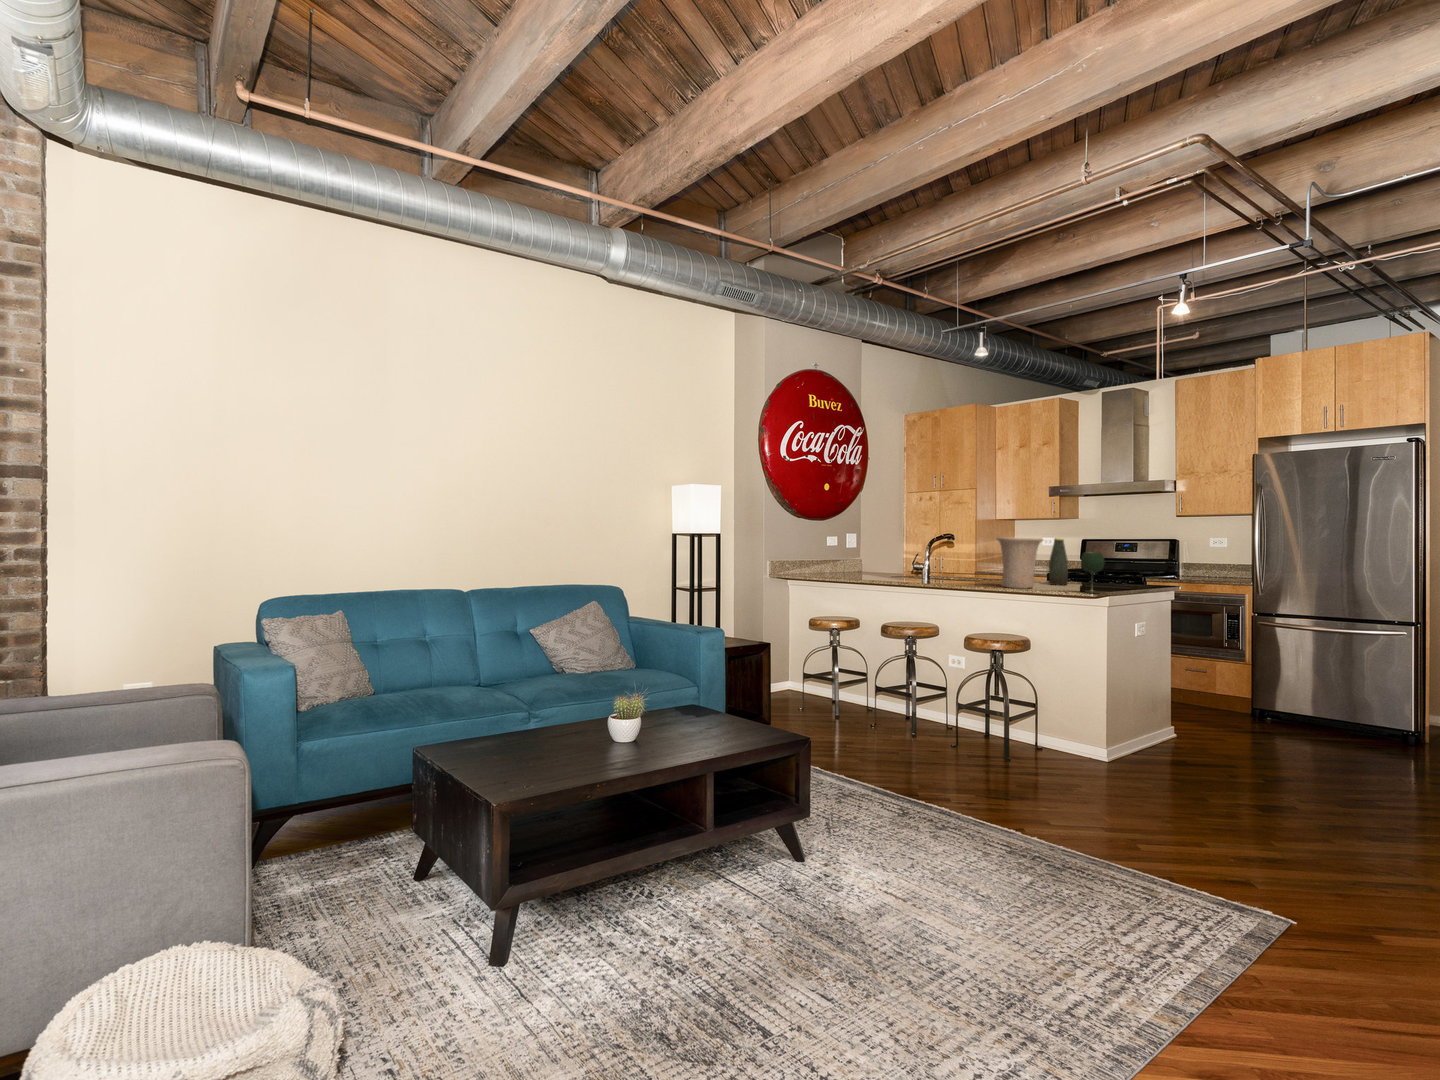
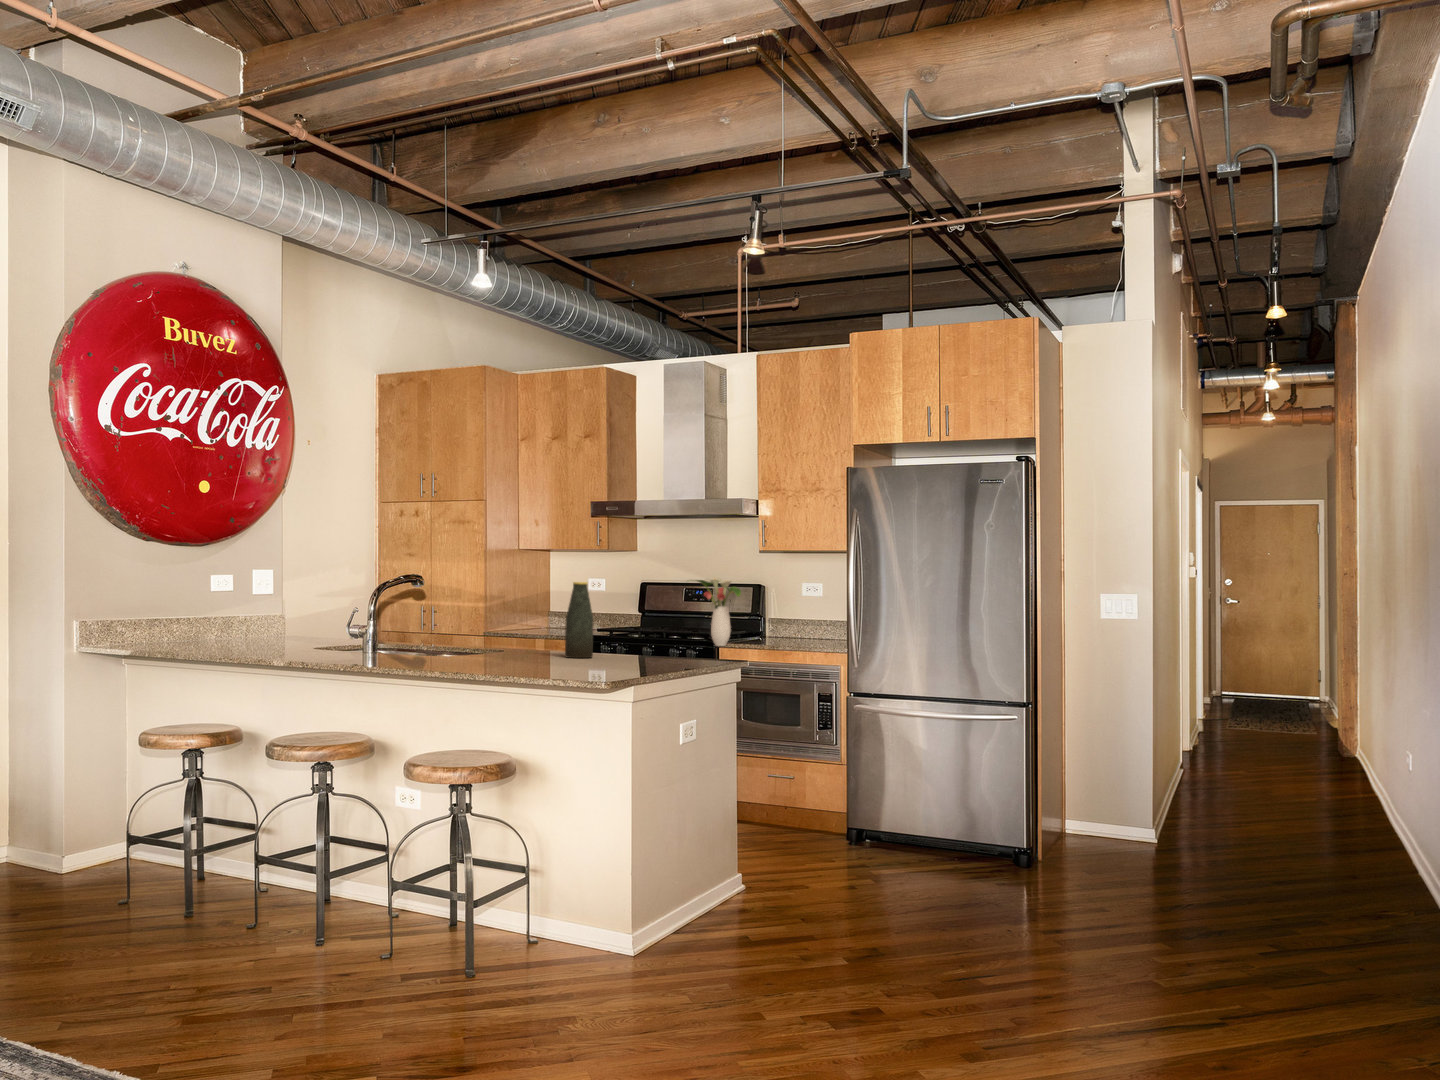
flower arrangement: none [1124,535,1166,581] -> present [696,578,741,646]
vase: present [996,537,1043,588] -> none [469,579,546,667]
wine glass: present [1081,552,1104,593] -> none [596,605,632,673]

